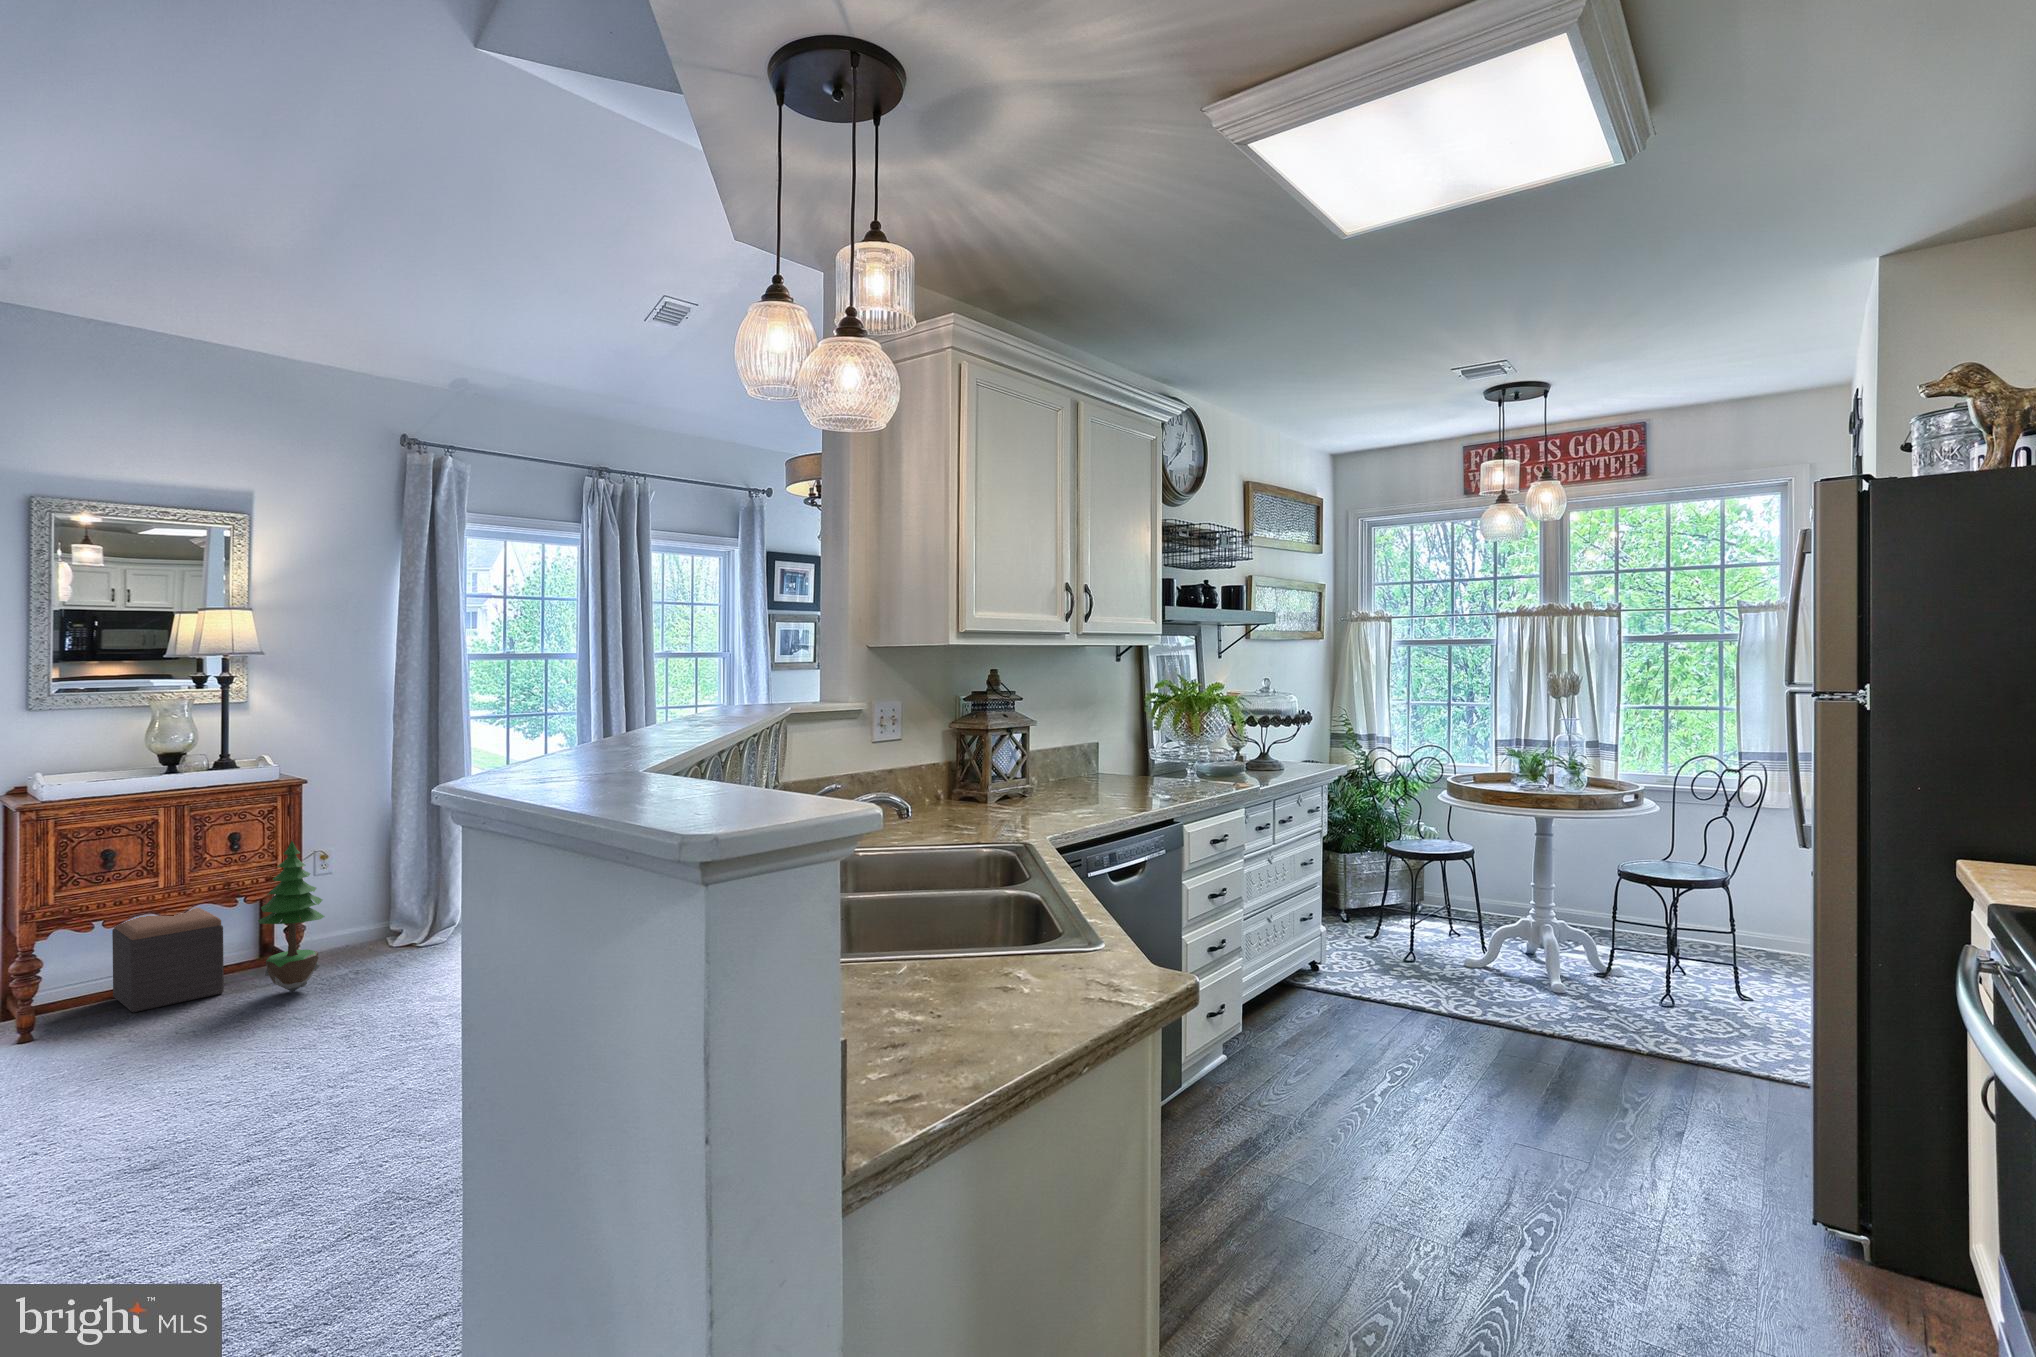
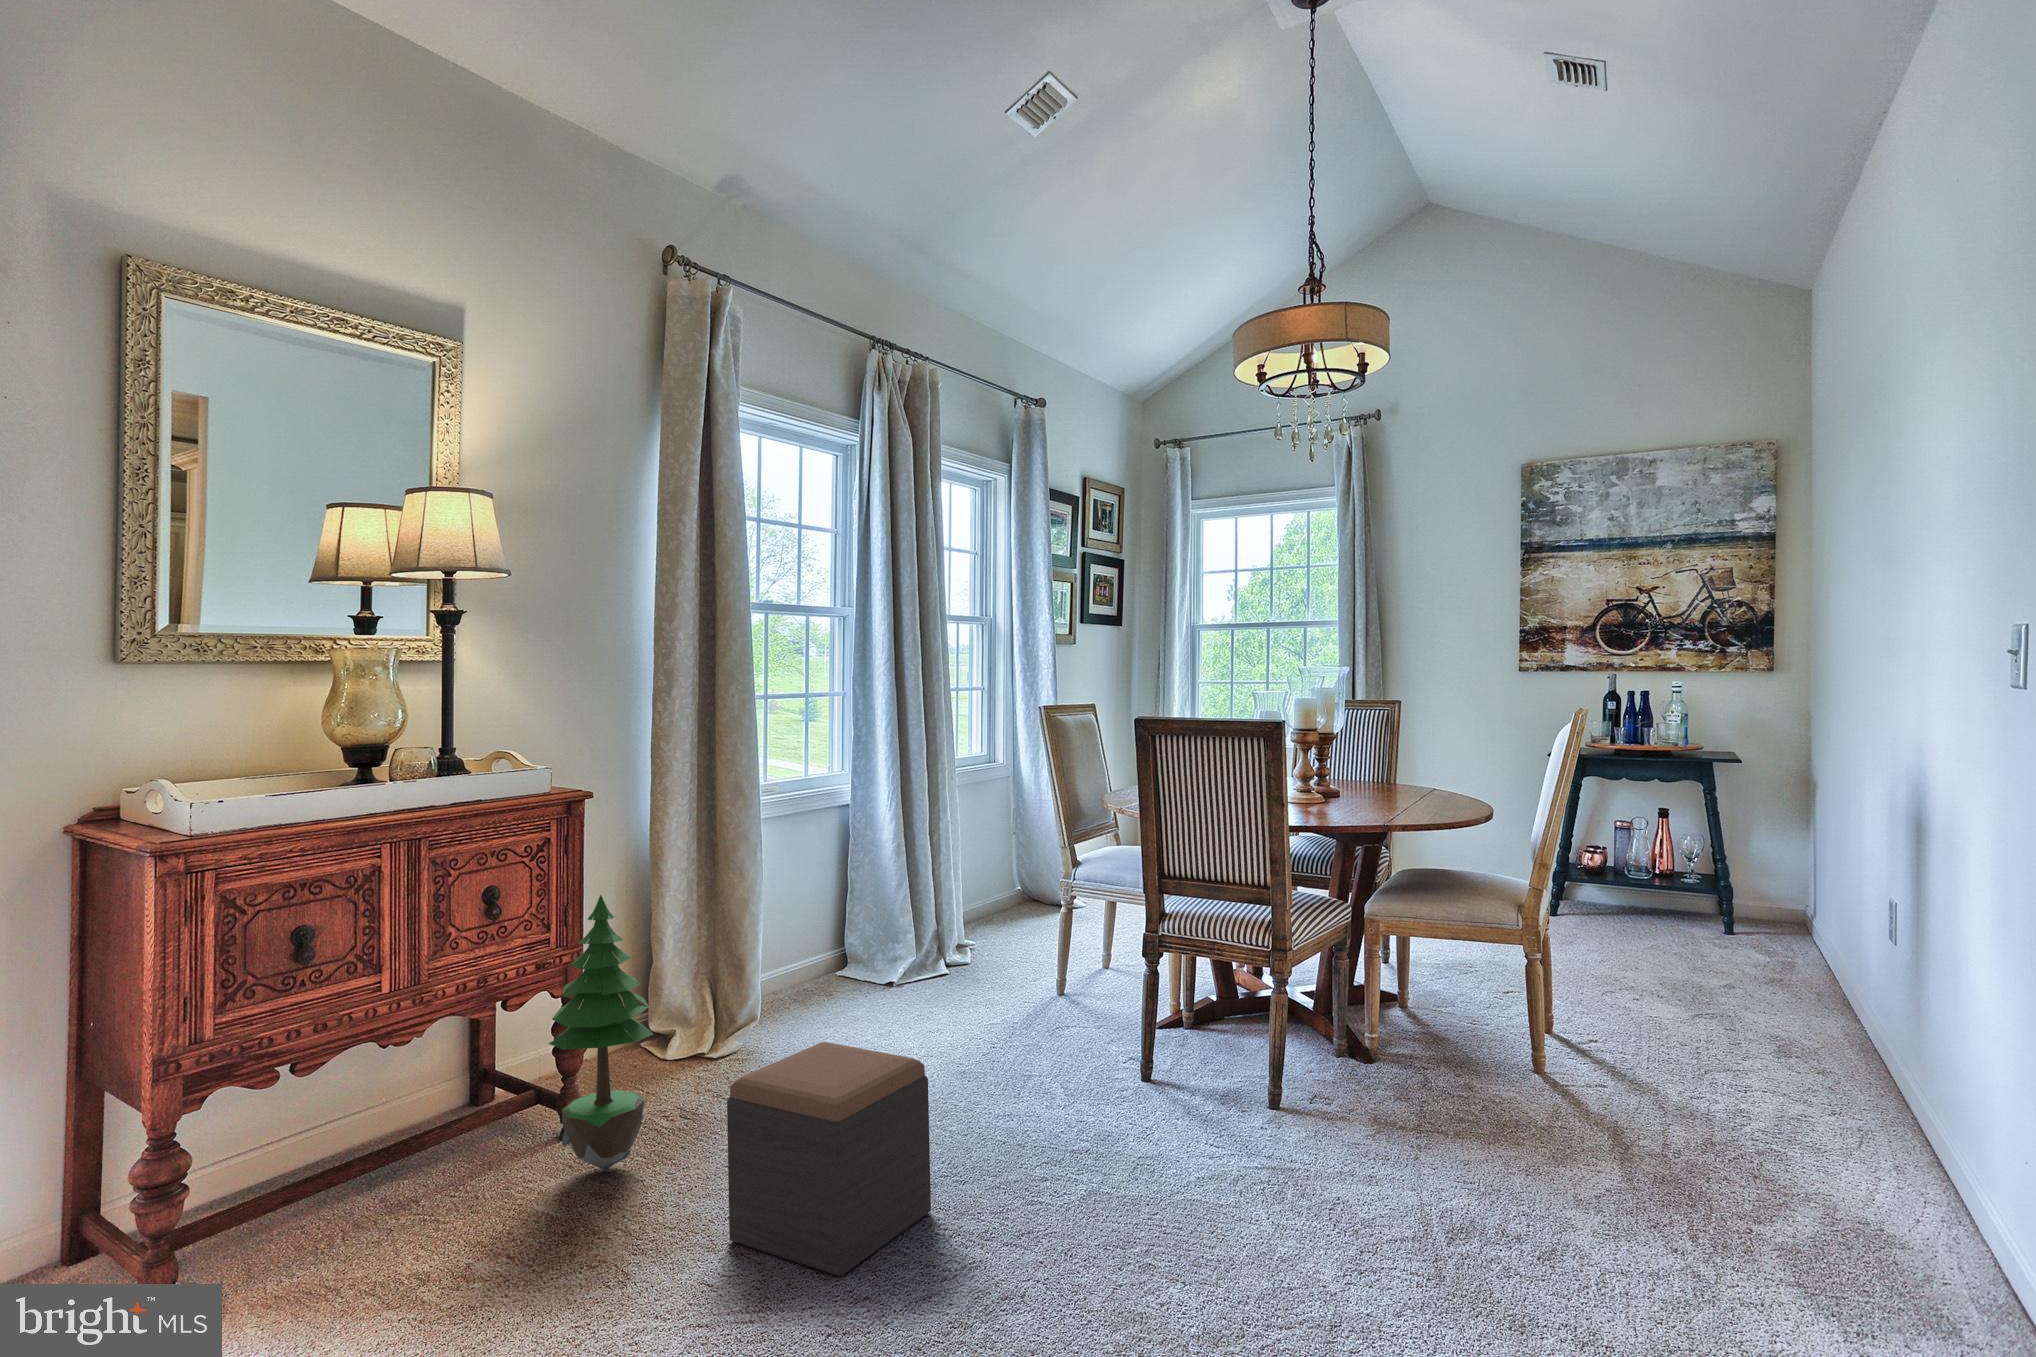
footstool: present [112,908,224,1013] -> present [727,1042,931,1277]

